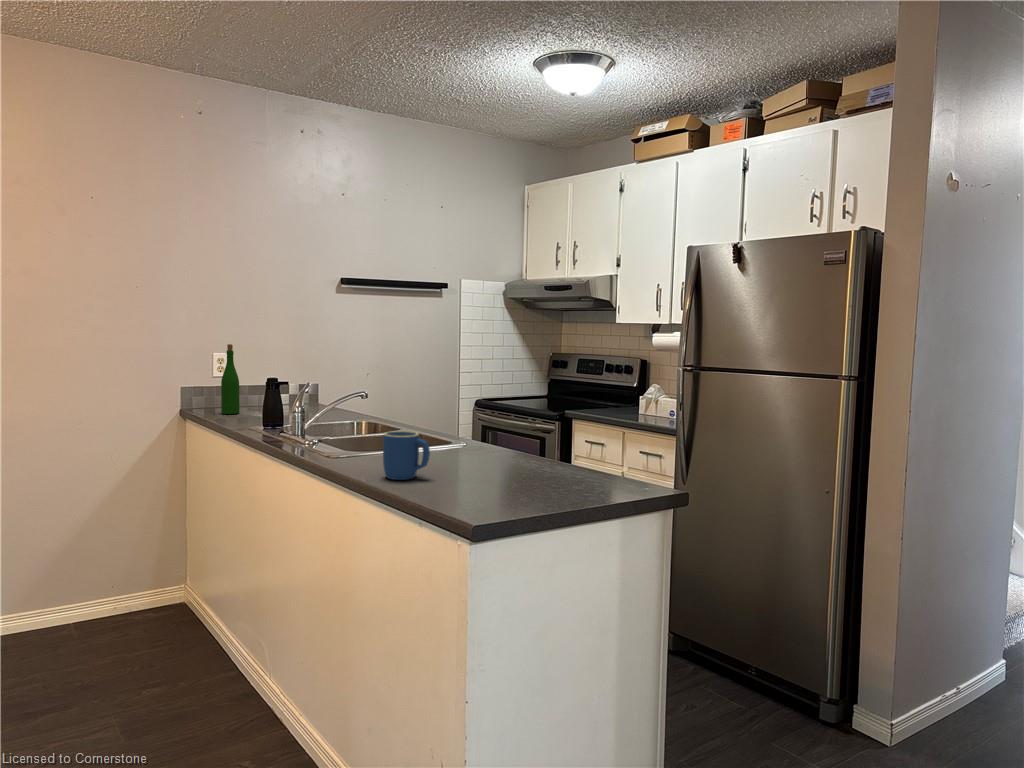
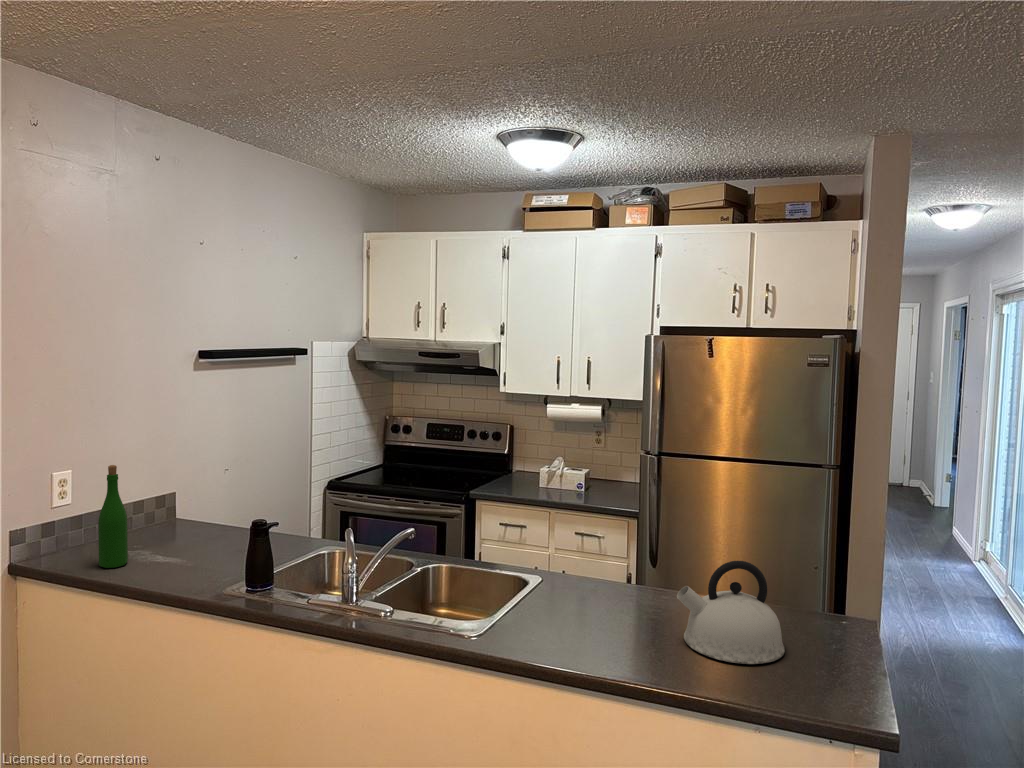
kettle: none [450,416,542,506] -> present [677,561,785,664]
mug: present [383,431,430,480] -> none [577,583,631,646]

